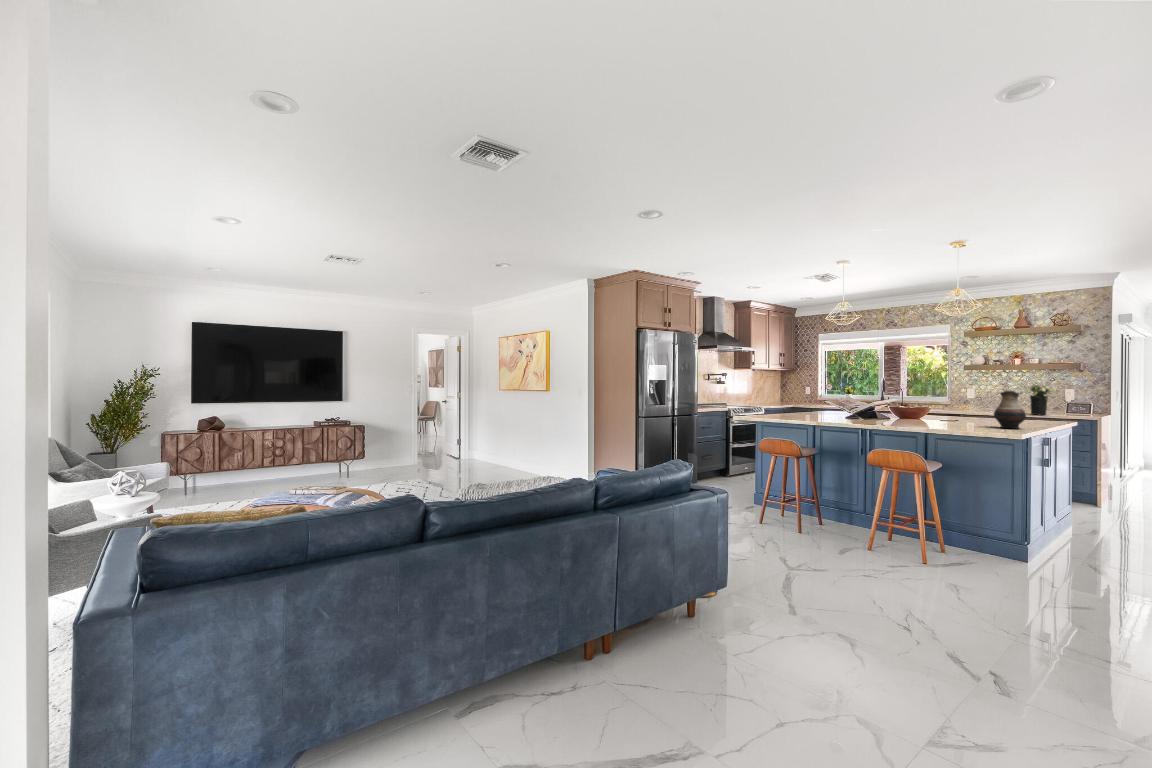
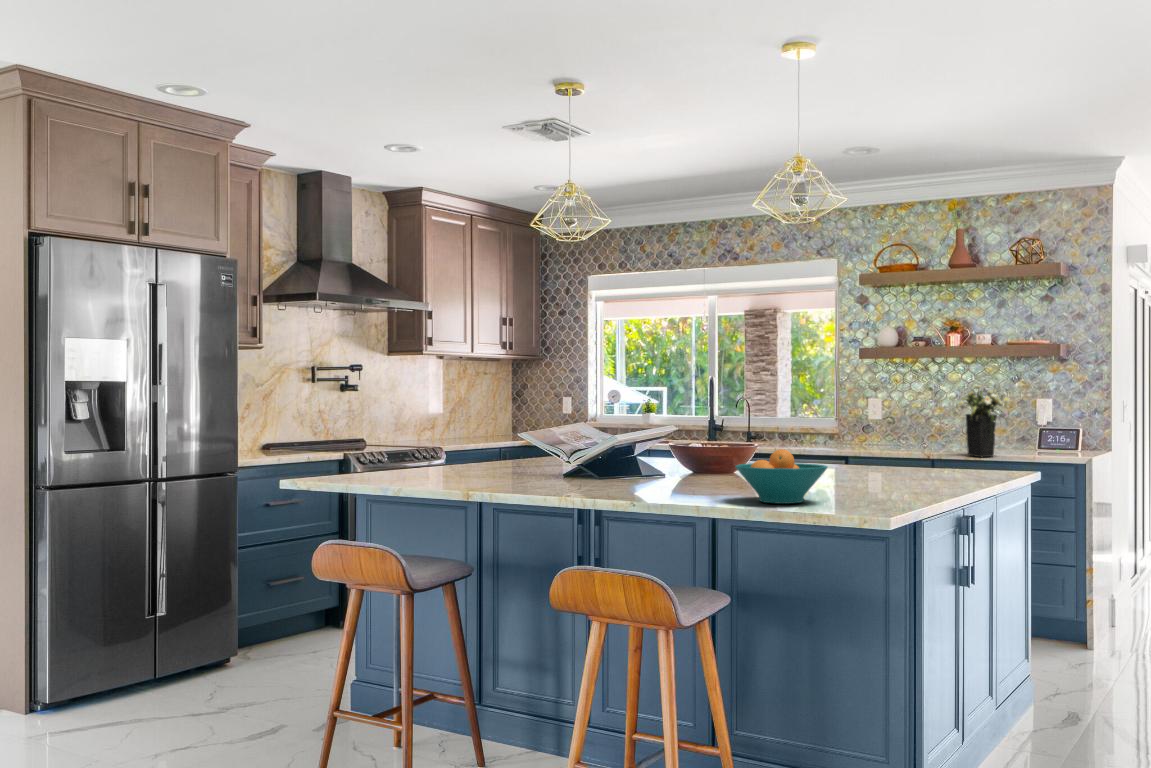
vase: present [994,390,1026,429] -> none [854,403,916,498]
fruit bowl: none [940,408,986,429] -> present [735,449,827,504]

